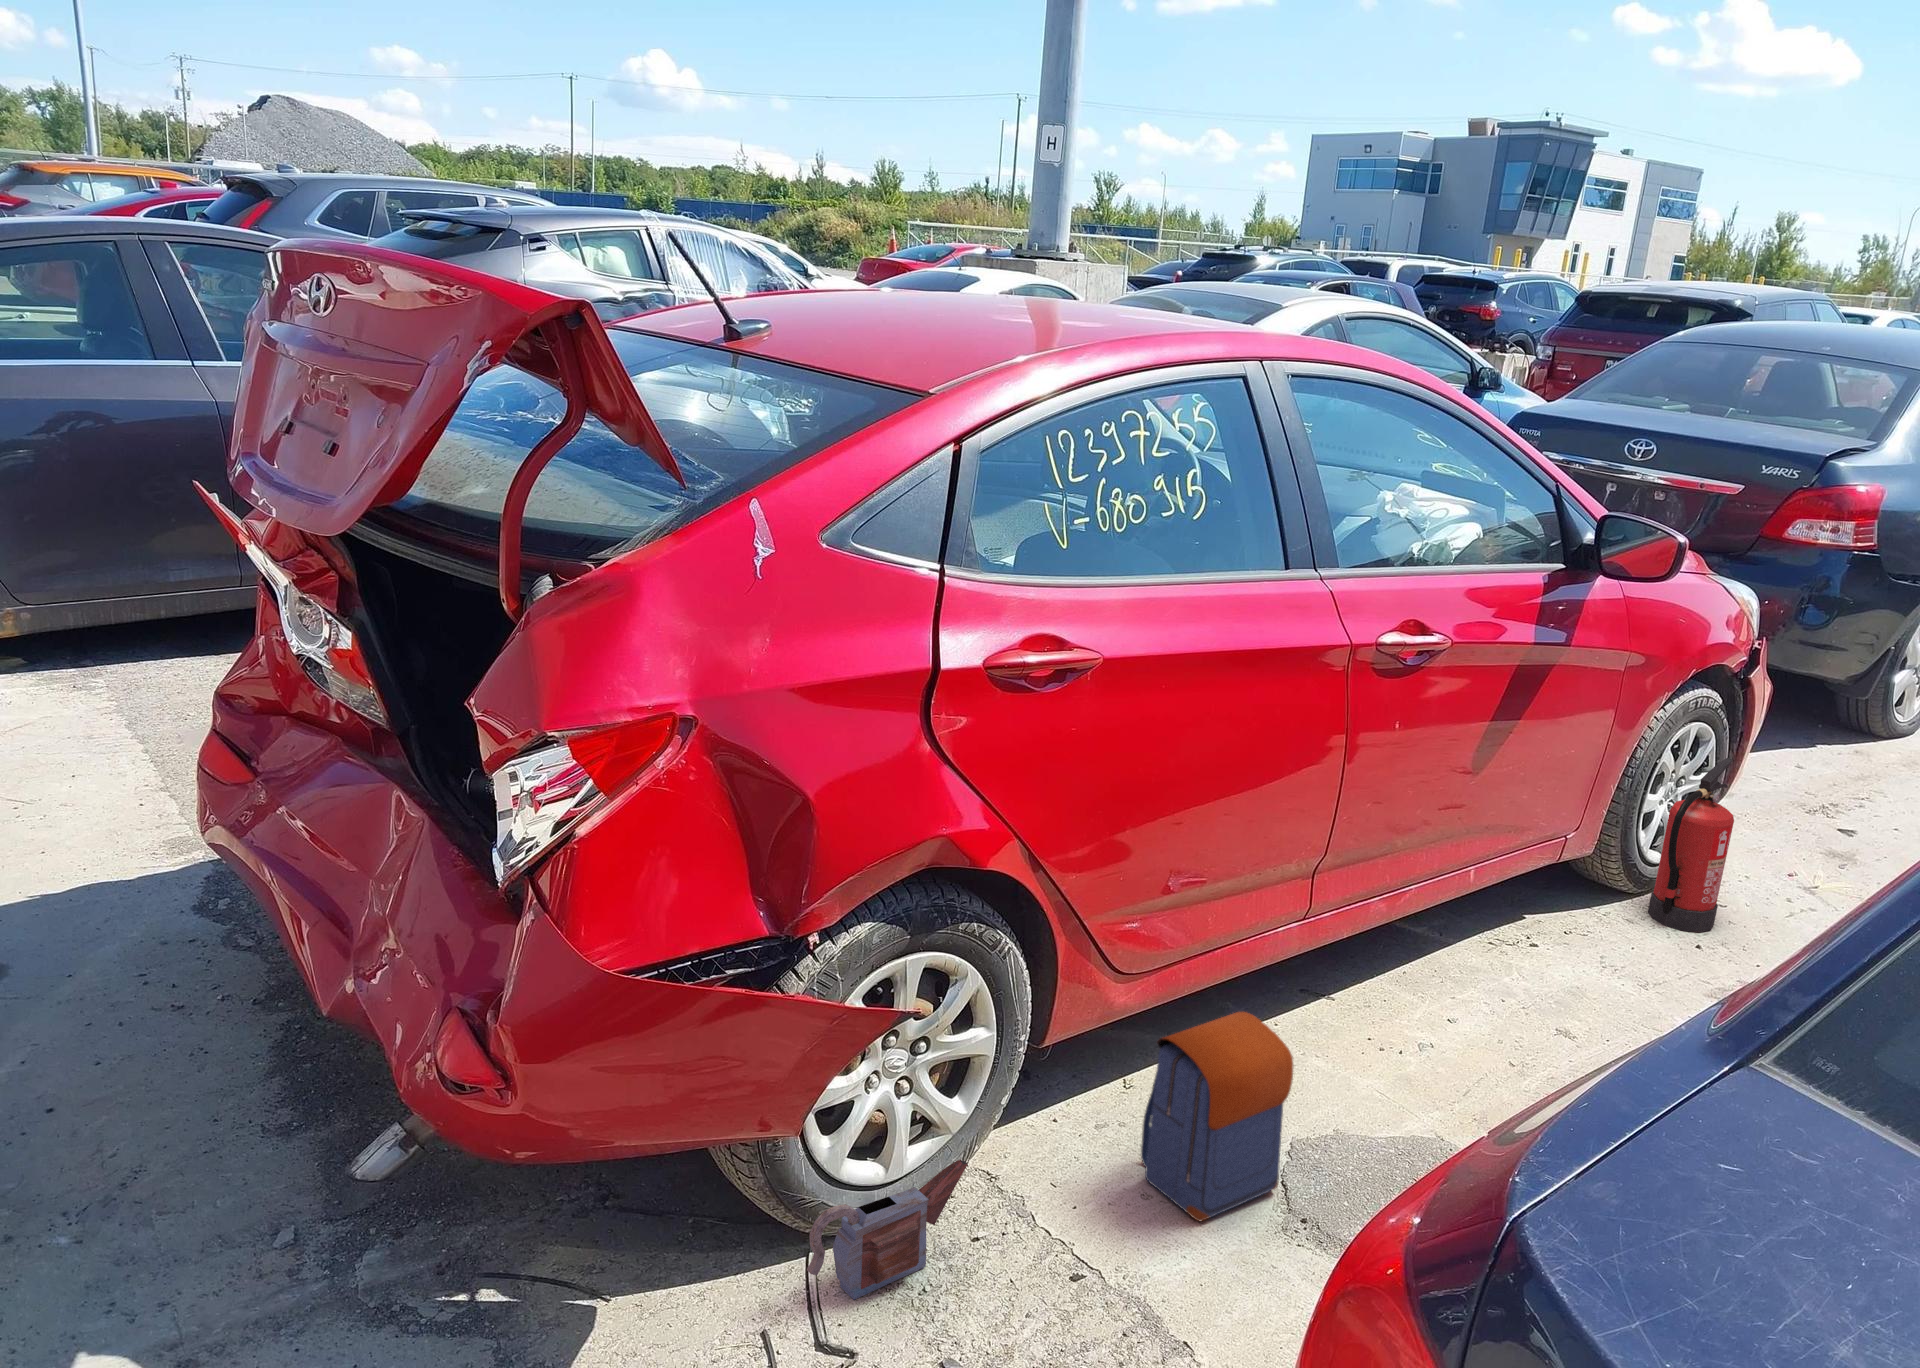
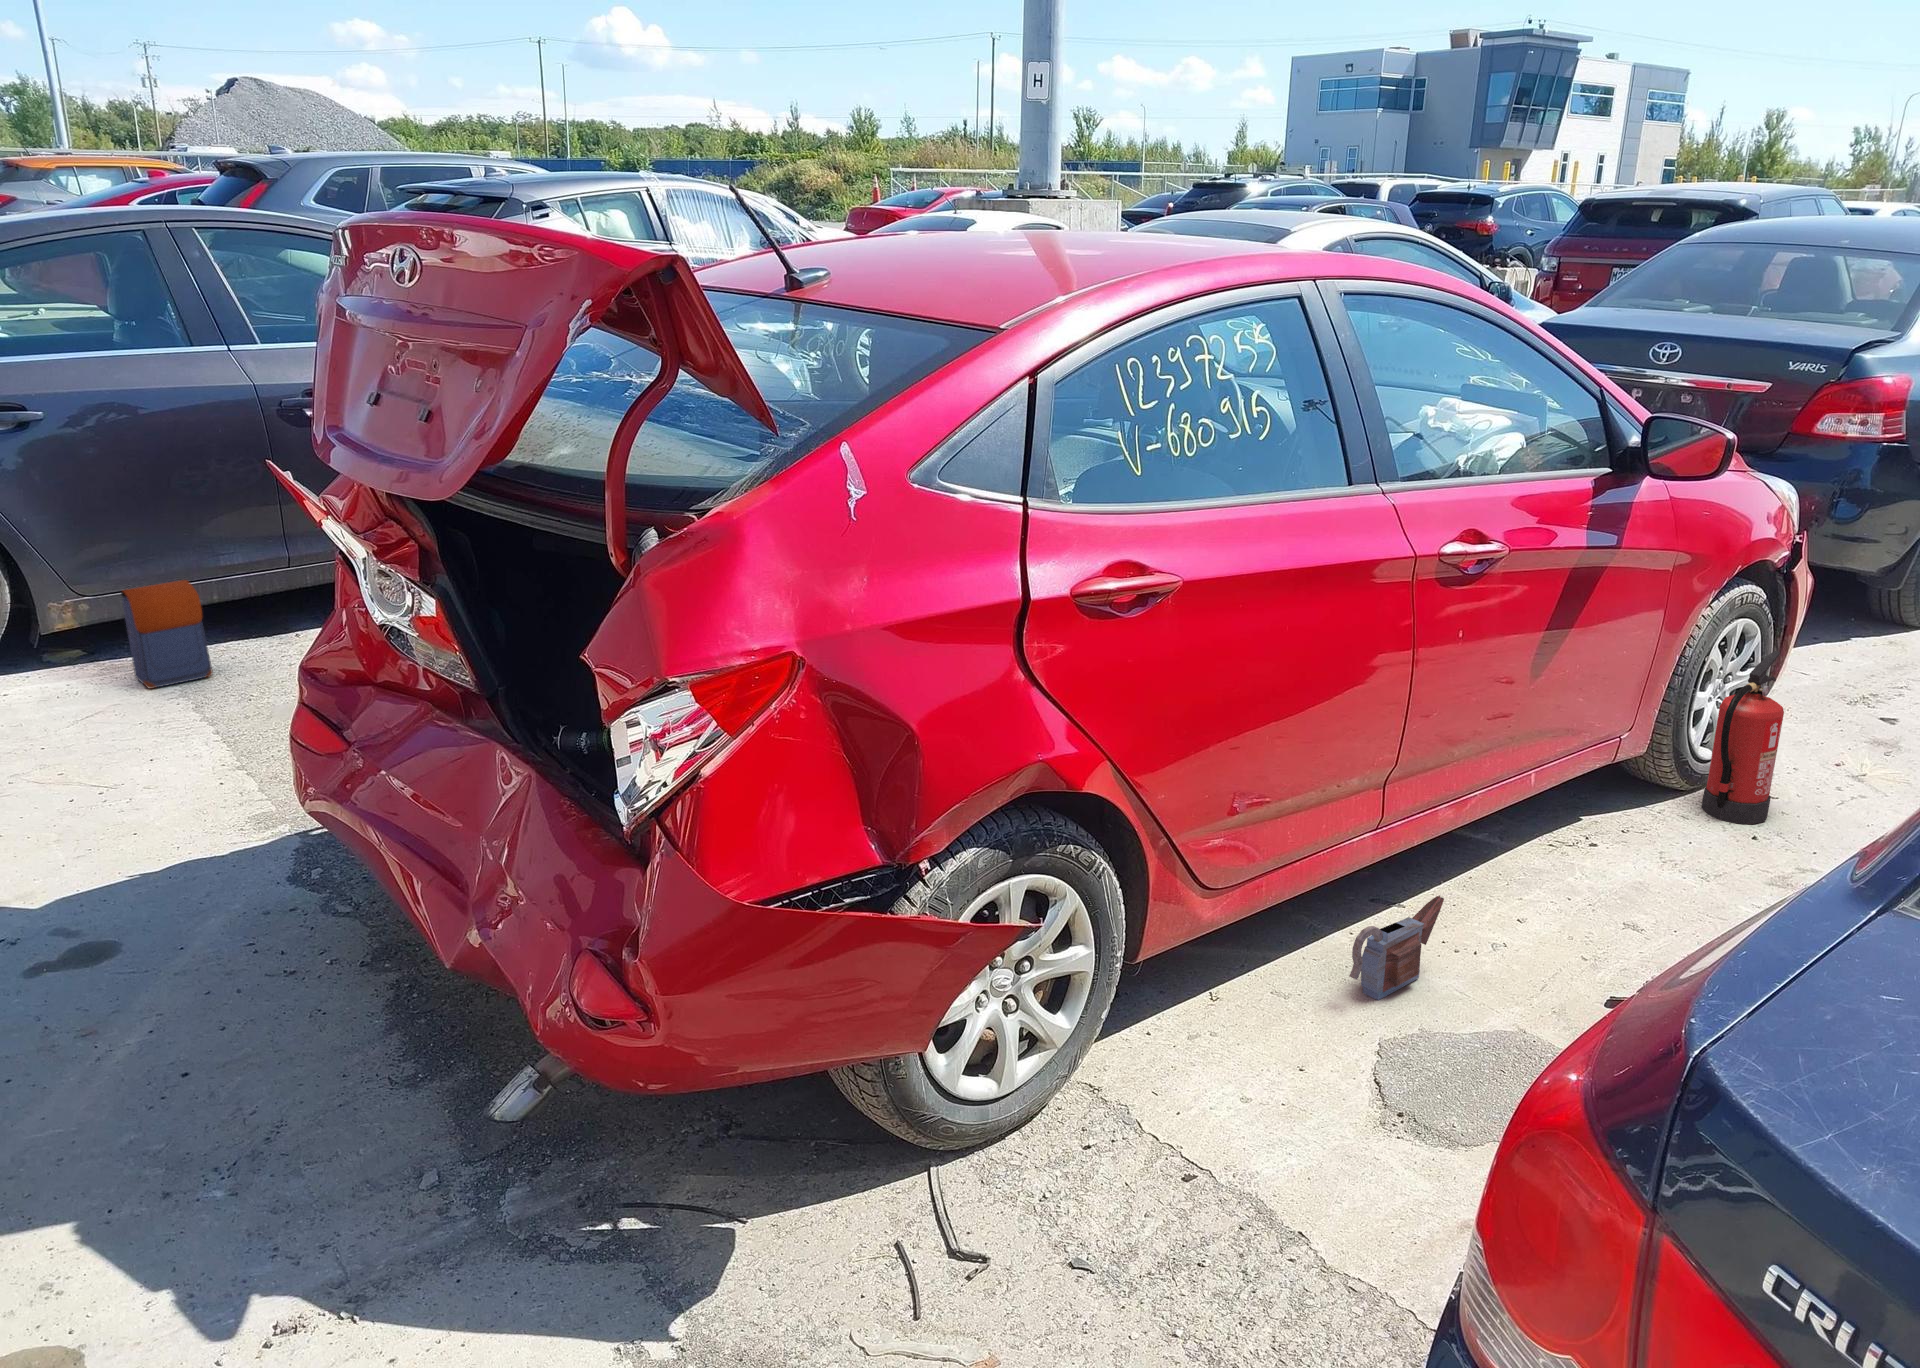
backpack: present [1141,1012,1293,1221] -> present [121,580,213,689]
watering can: present [807,1159,968,1300] -> present [1349,896,1444,1000]

